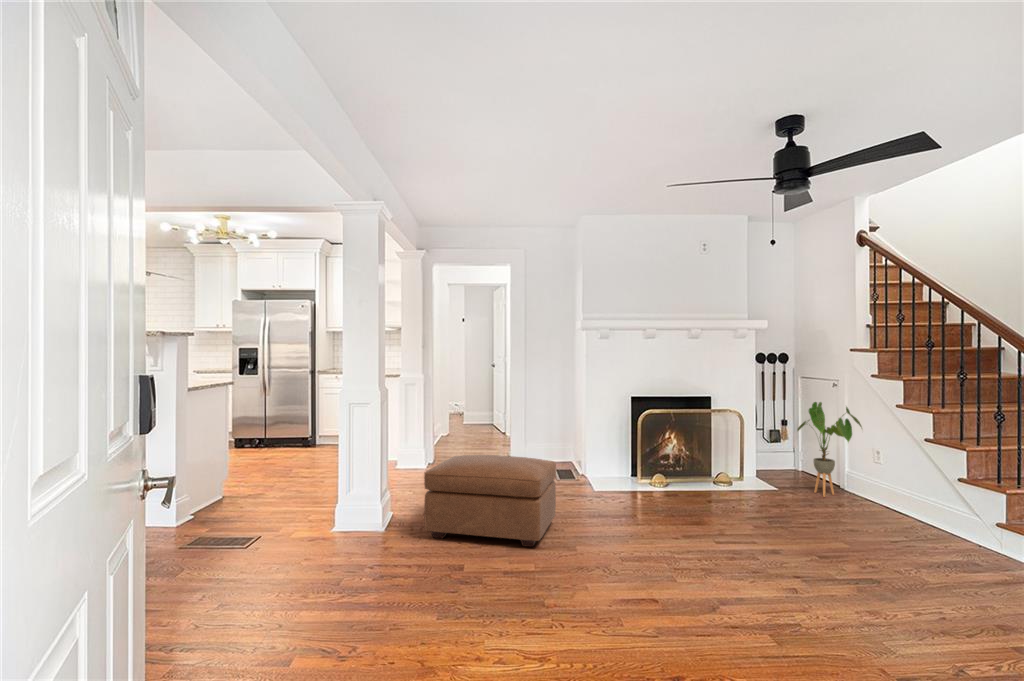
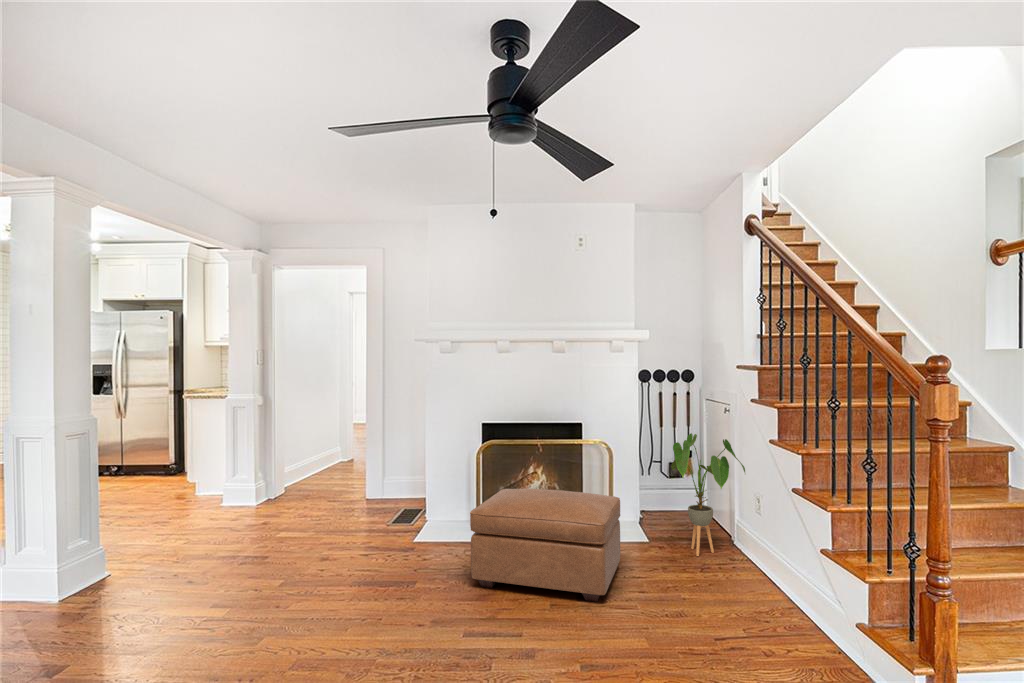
ottoman: present [424,455,556,547] -> present [470,489,620,602]

